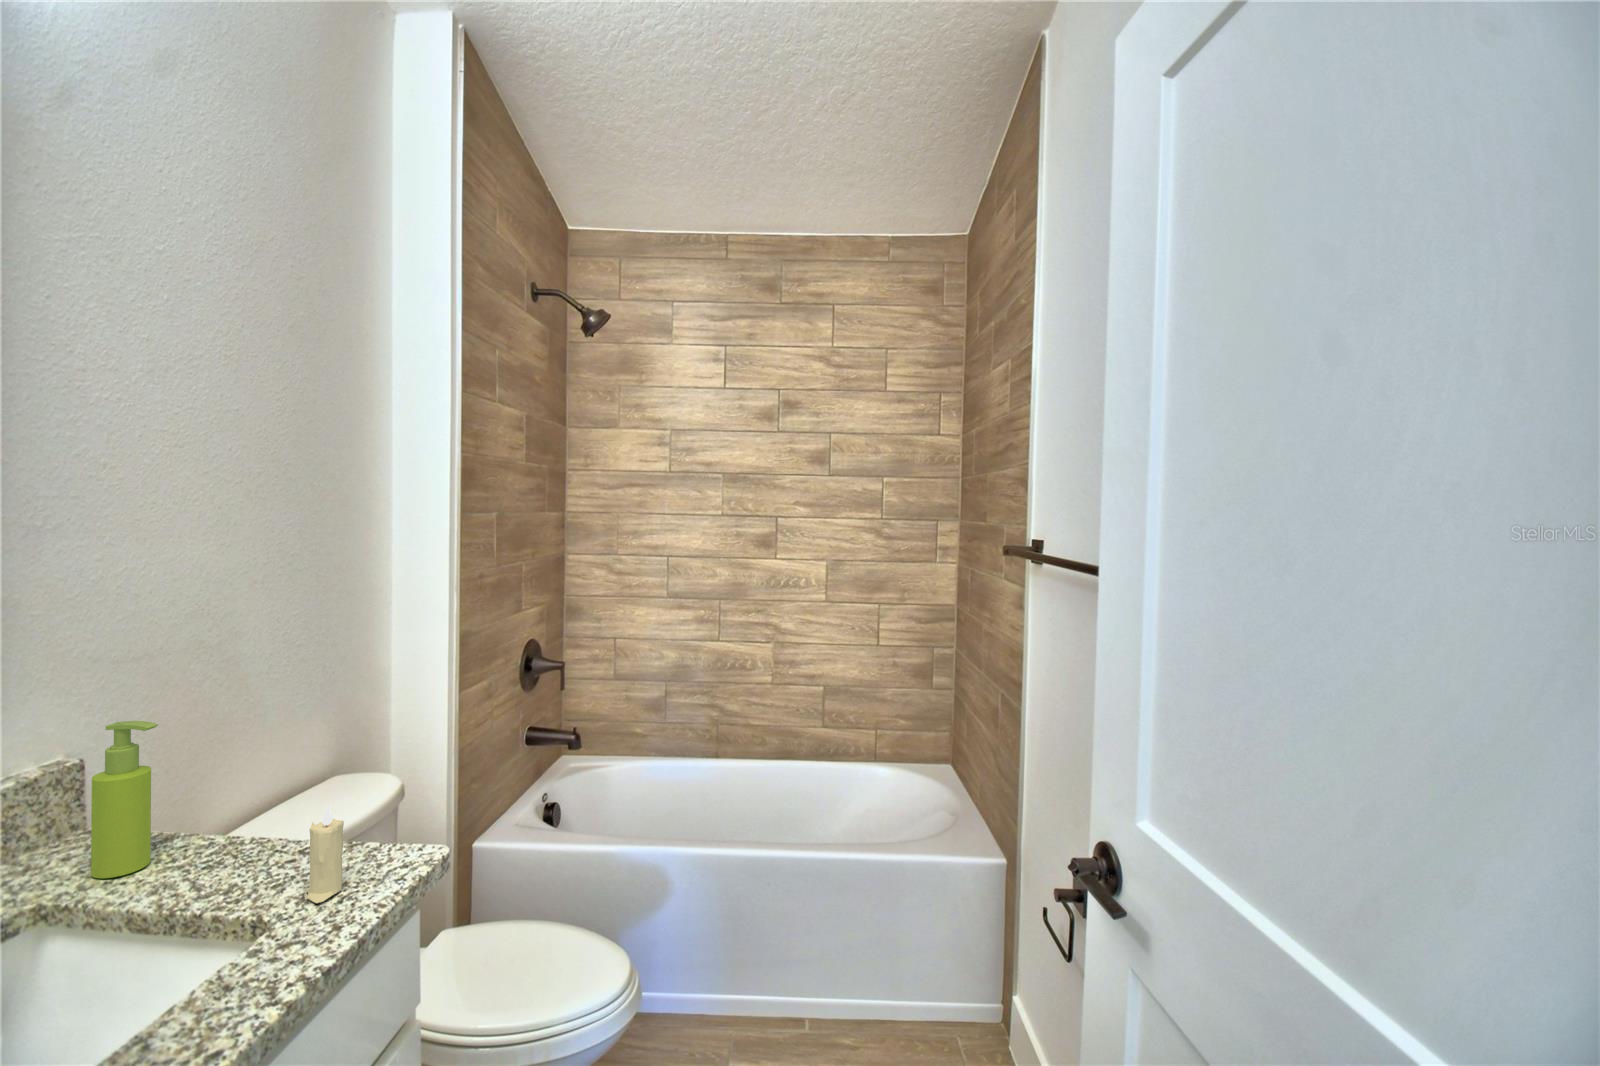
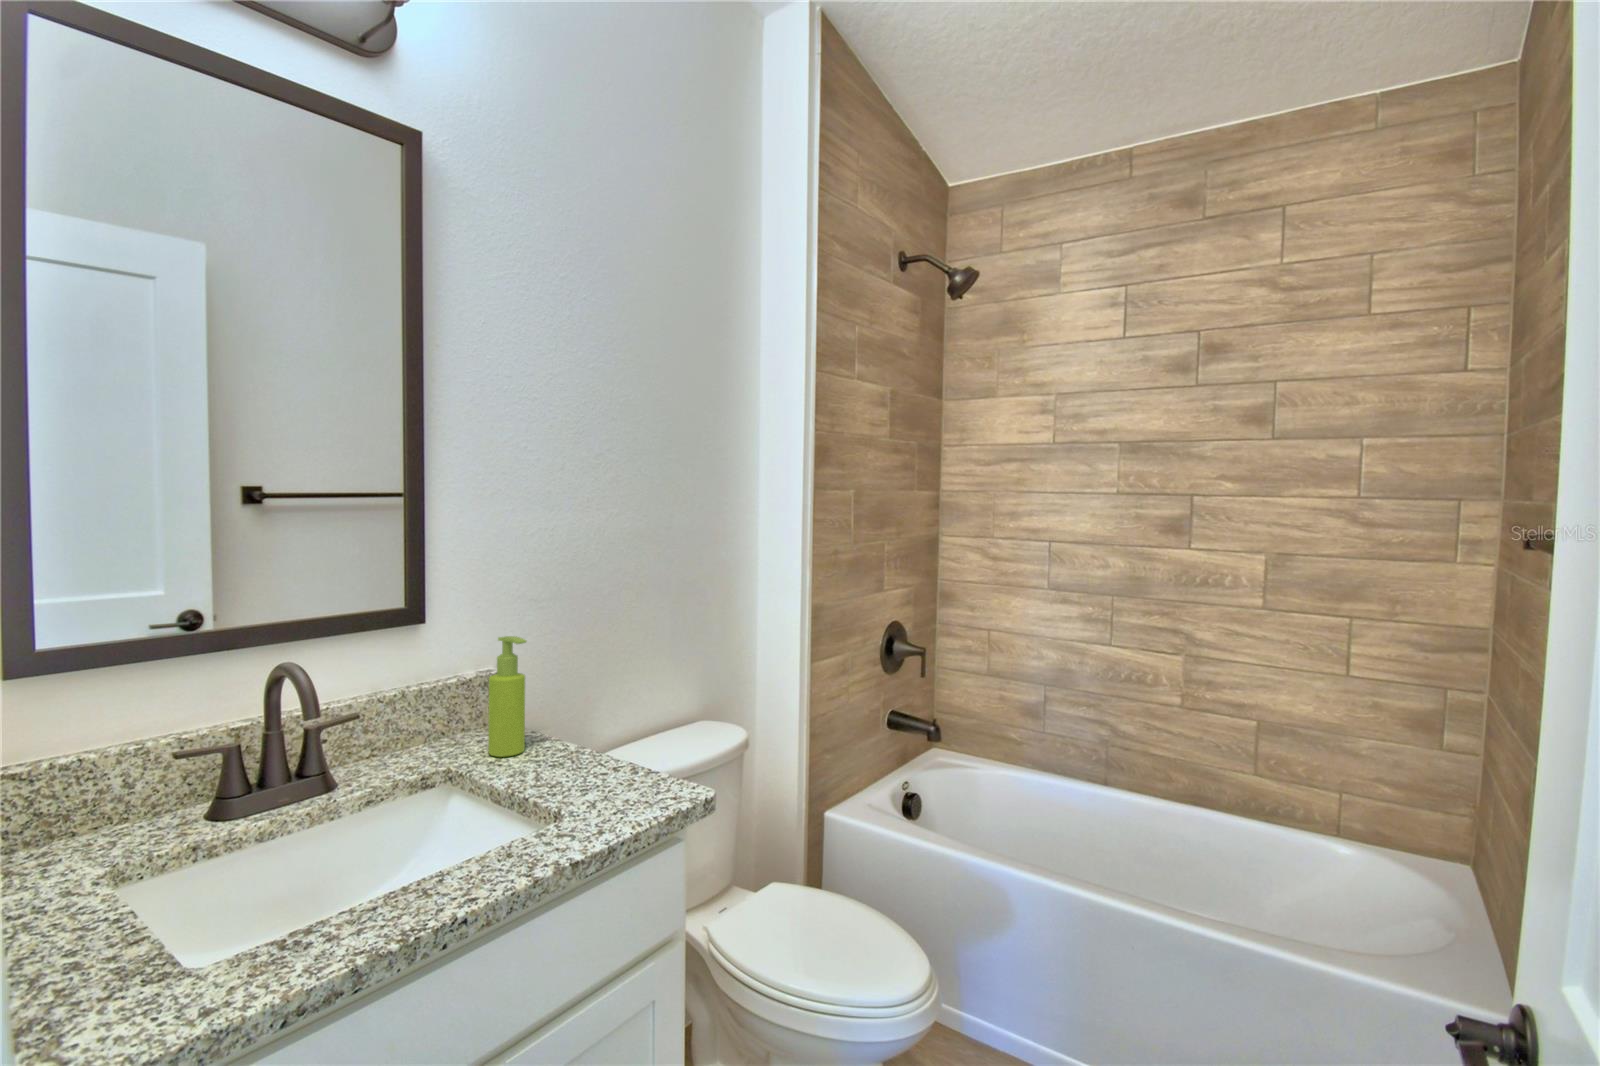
candle: present [306,803,344,903] -> none [595,723,625,810]

